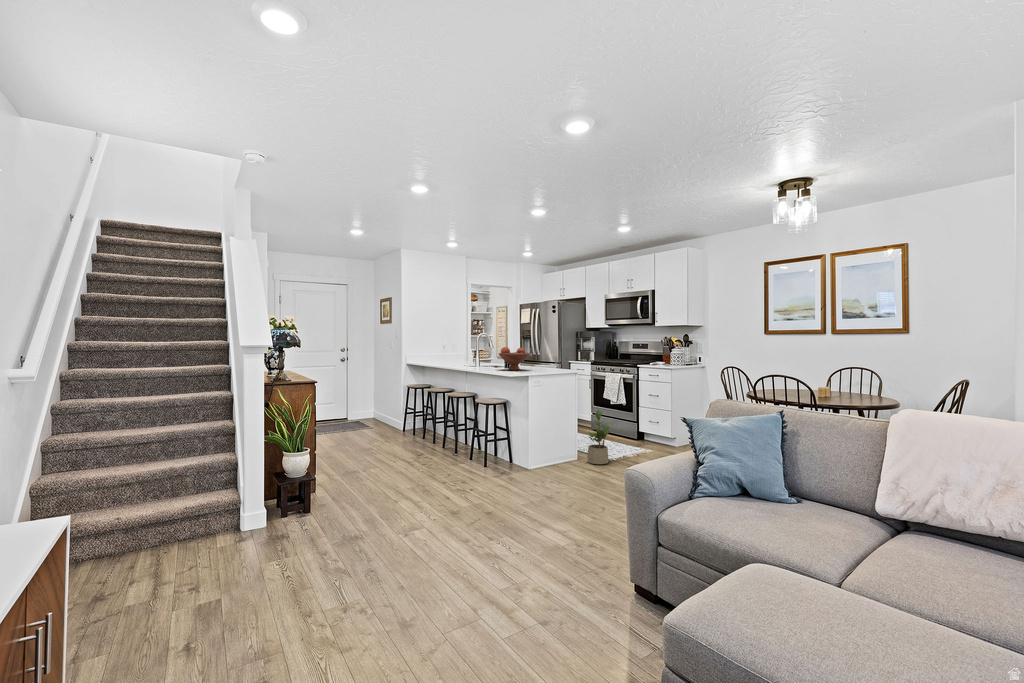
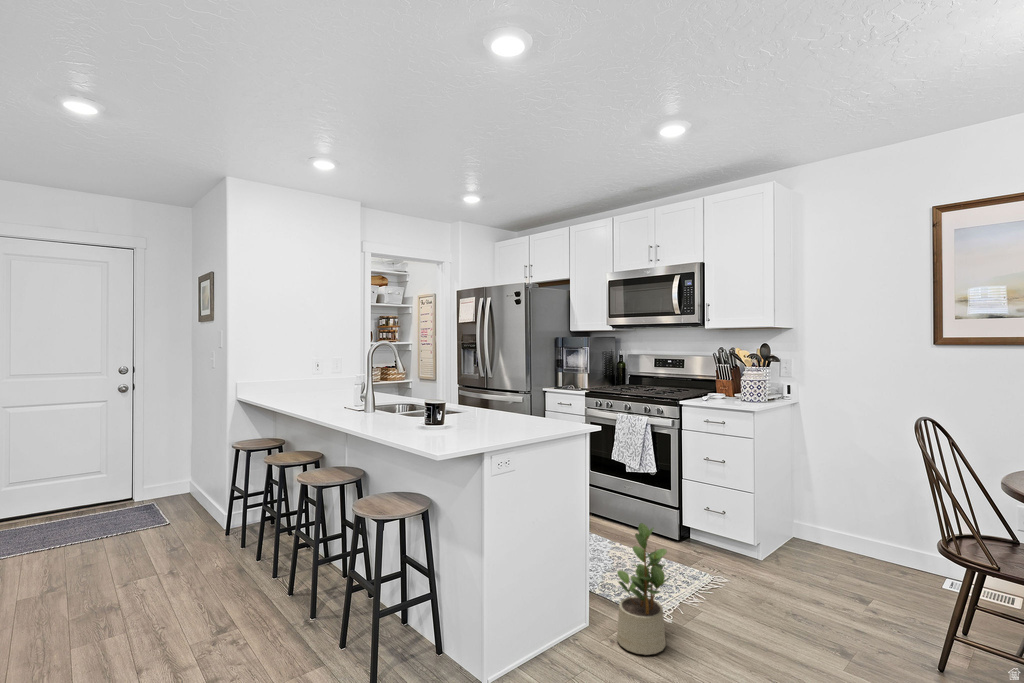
fruit bowl: present [499,347,530,370] -> none [408,380,484,438]

